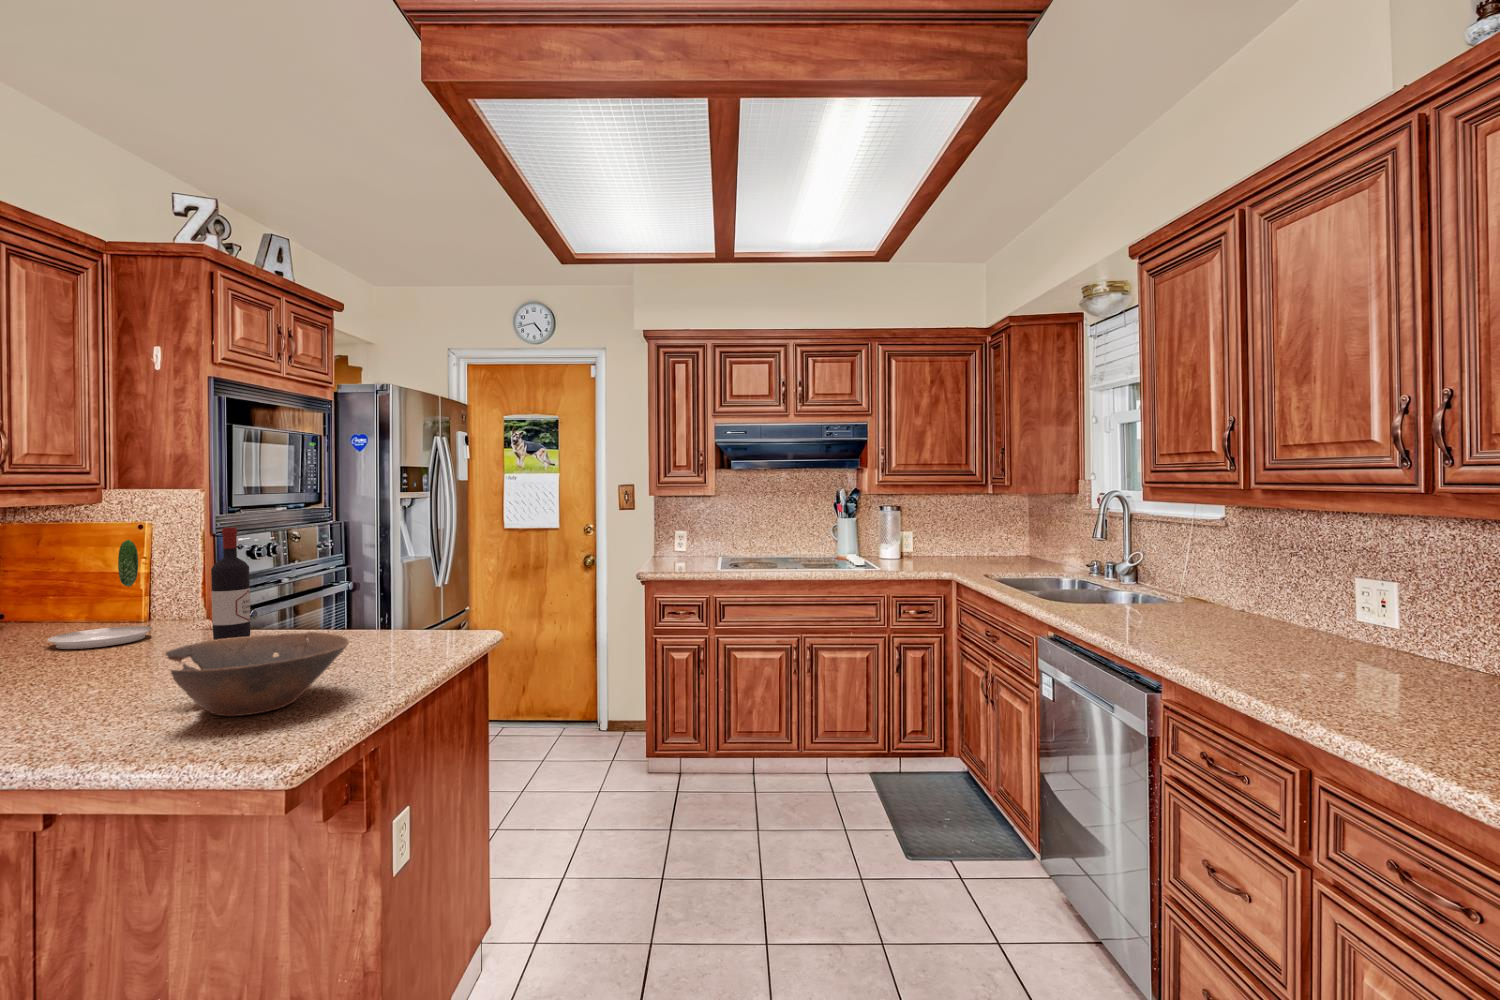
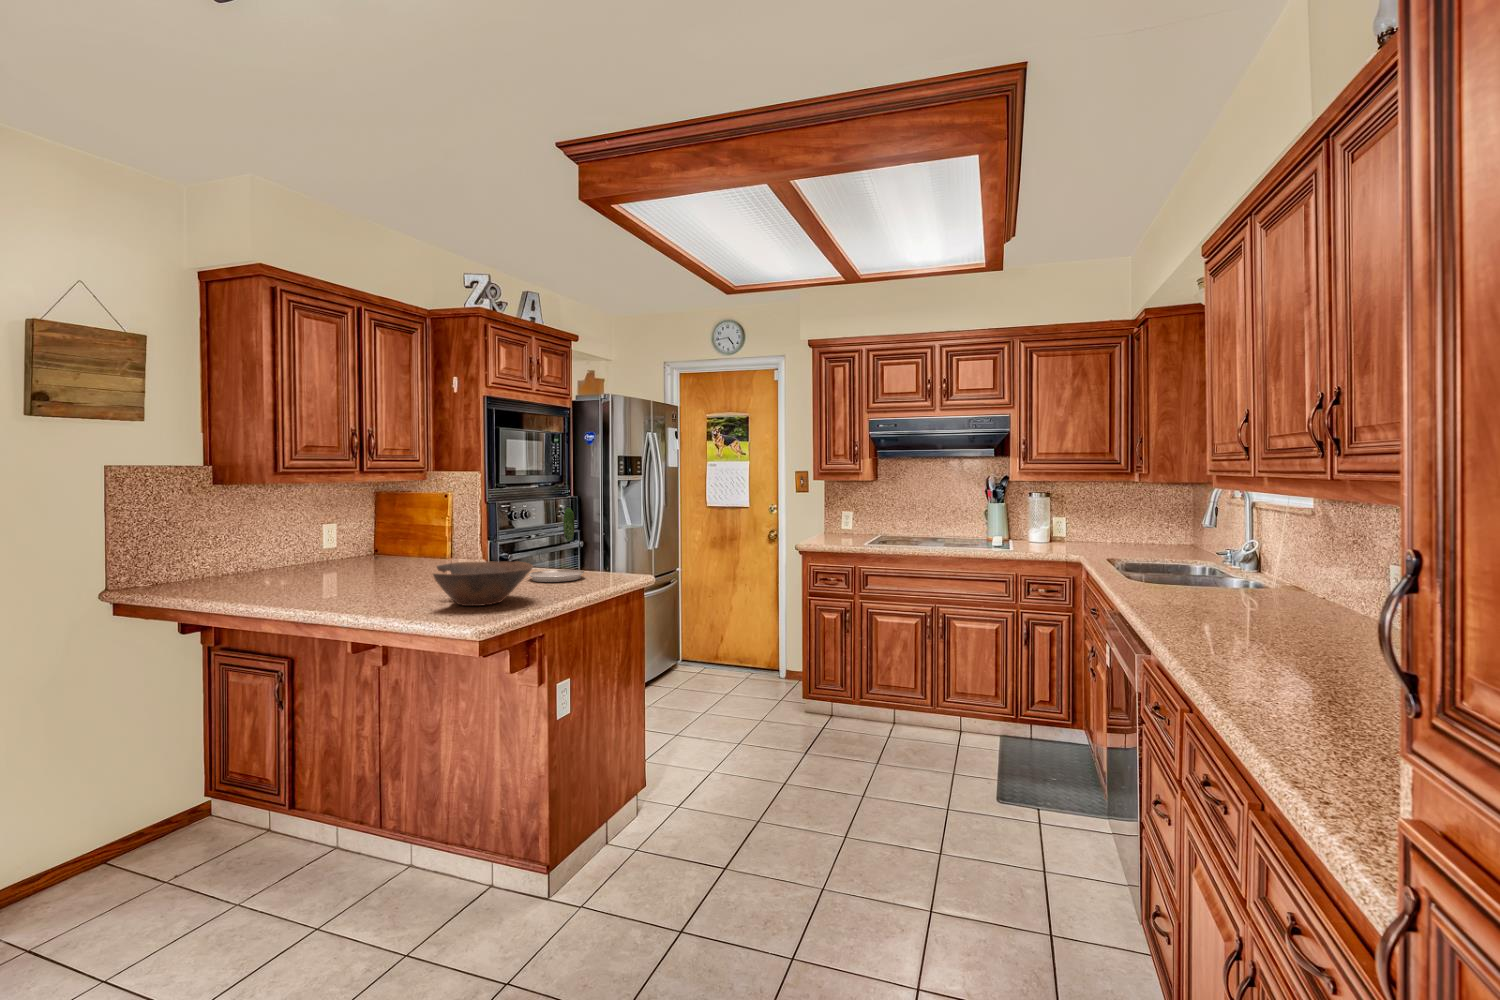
wine bottle: present [211,527,250,640] -> none [478,496,500,573]
plate: present [47,540,152,649] -> present [528,508,584,582]

